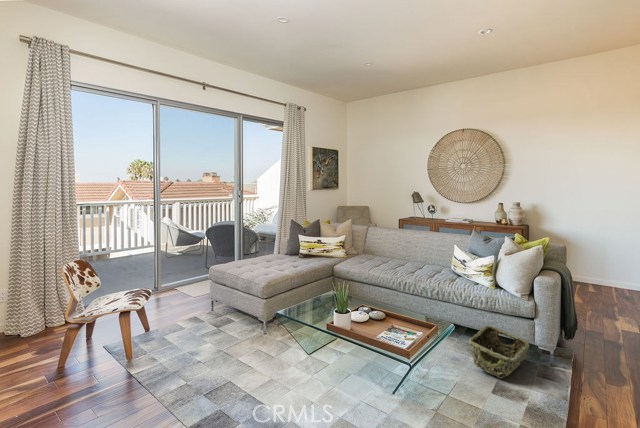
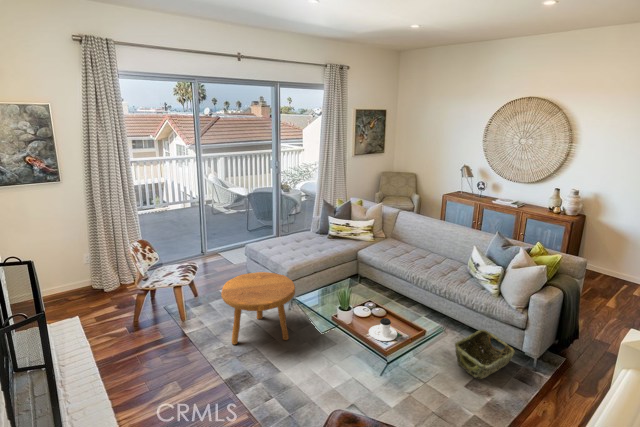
footstool: none [189,287,279,376] -> present [221,272,295,344]
coffee cup: none [377,315,411,341] -> present [369,318,397,341]

